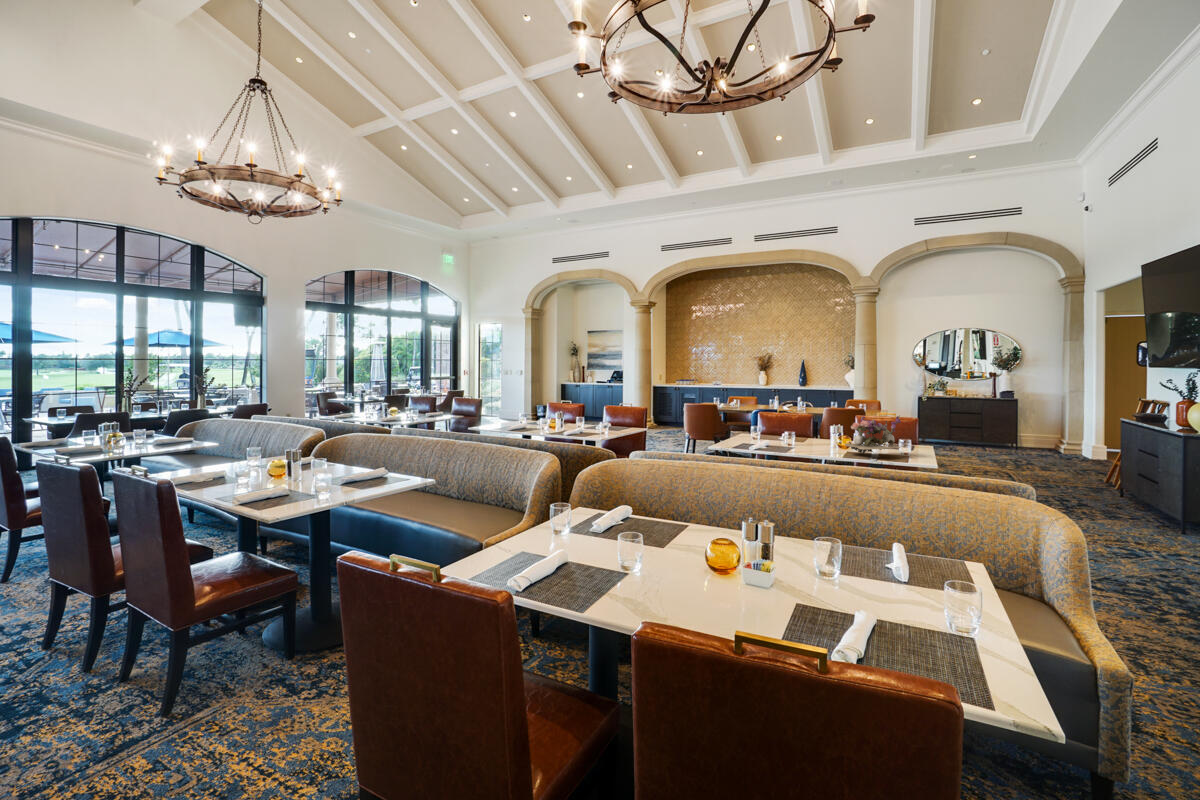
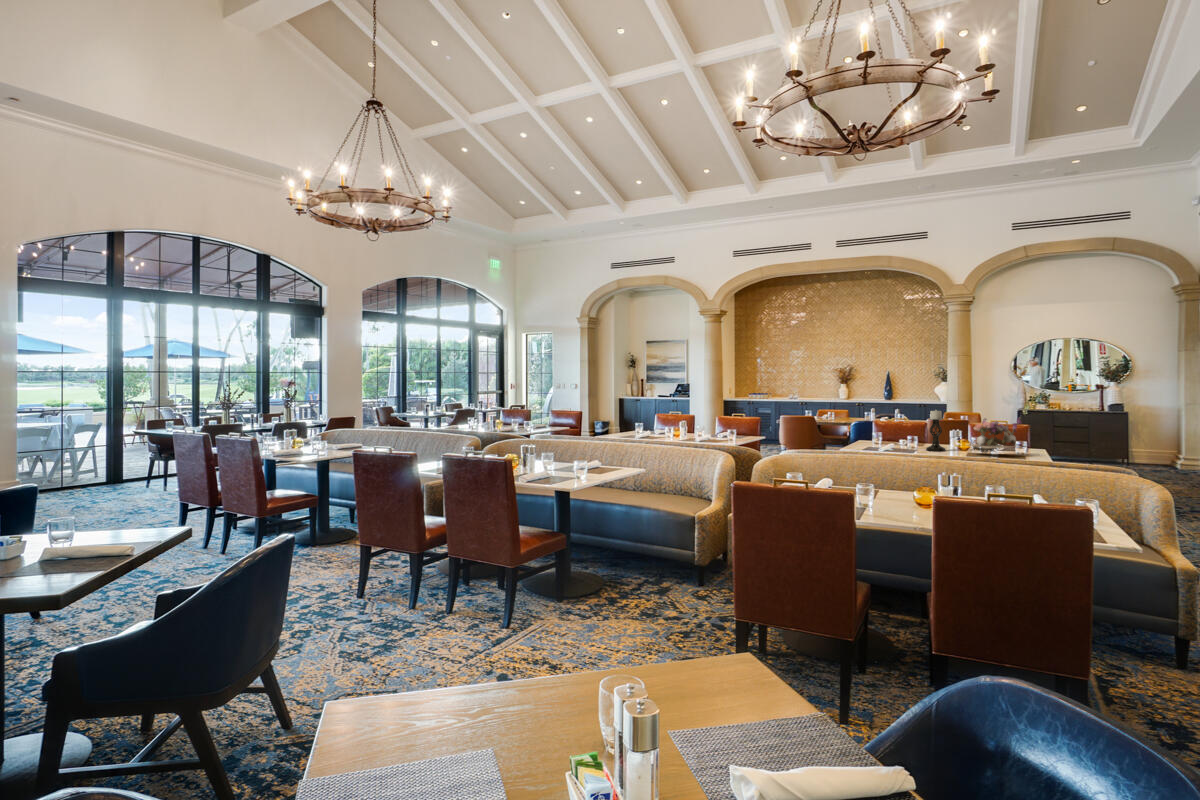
candle holder: none [805,405,825,450] -> present [926,409,946,451]

